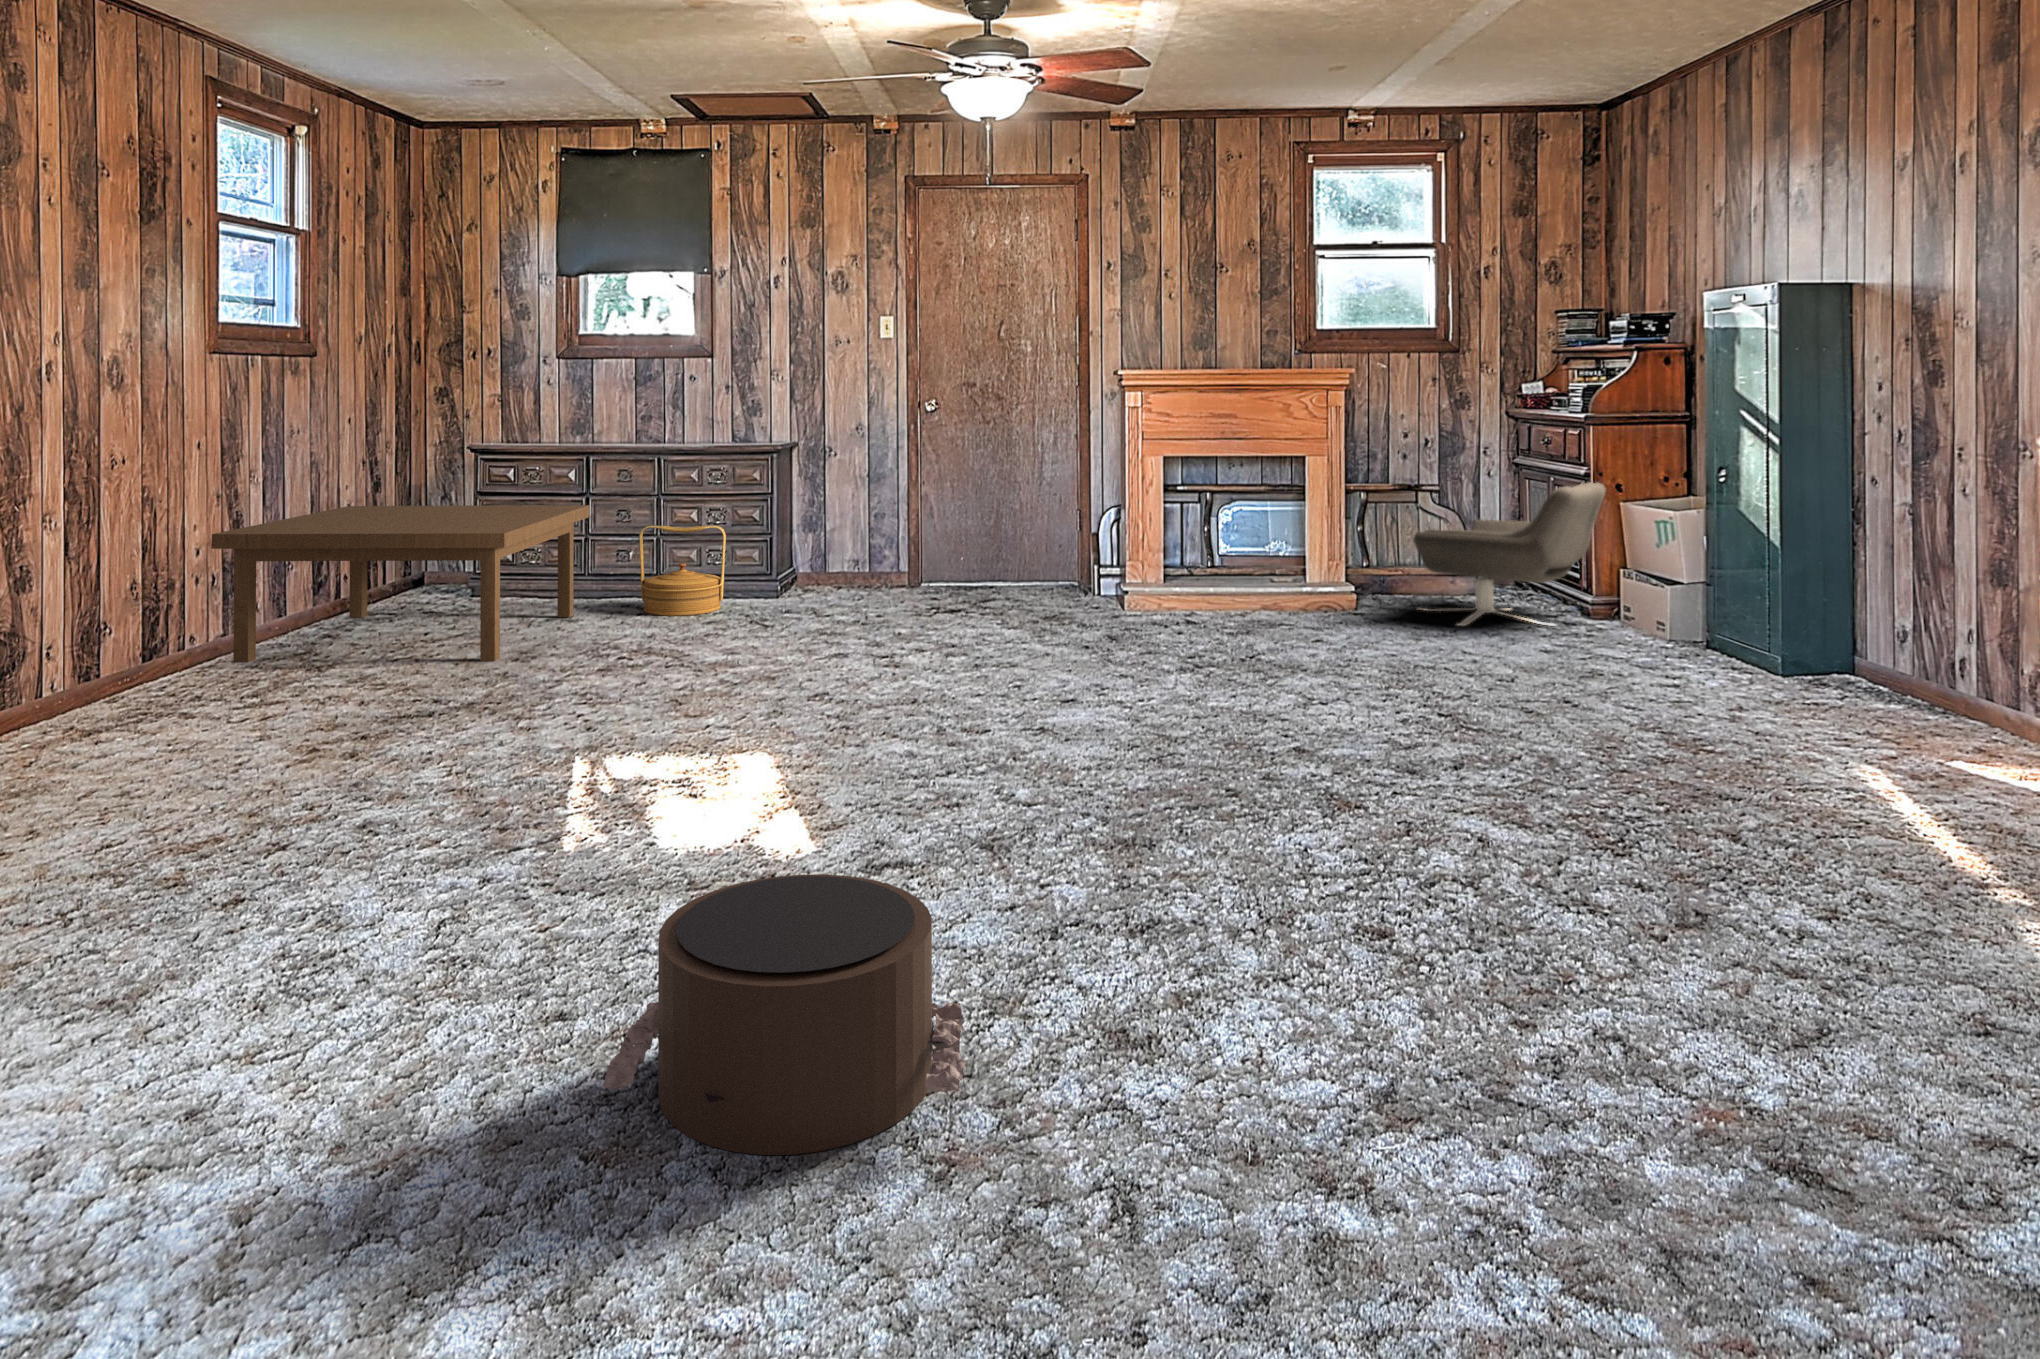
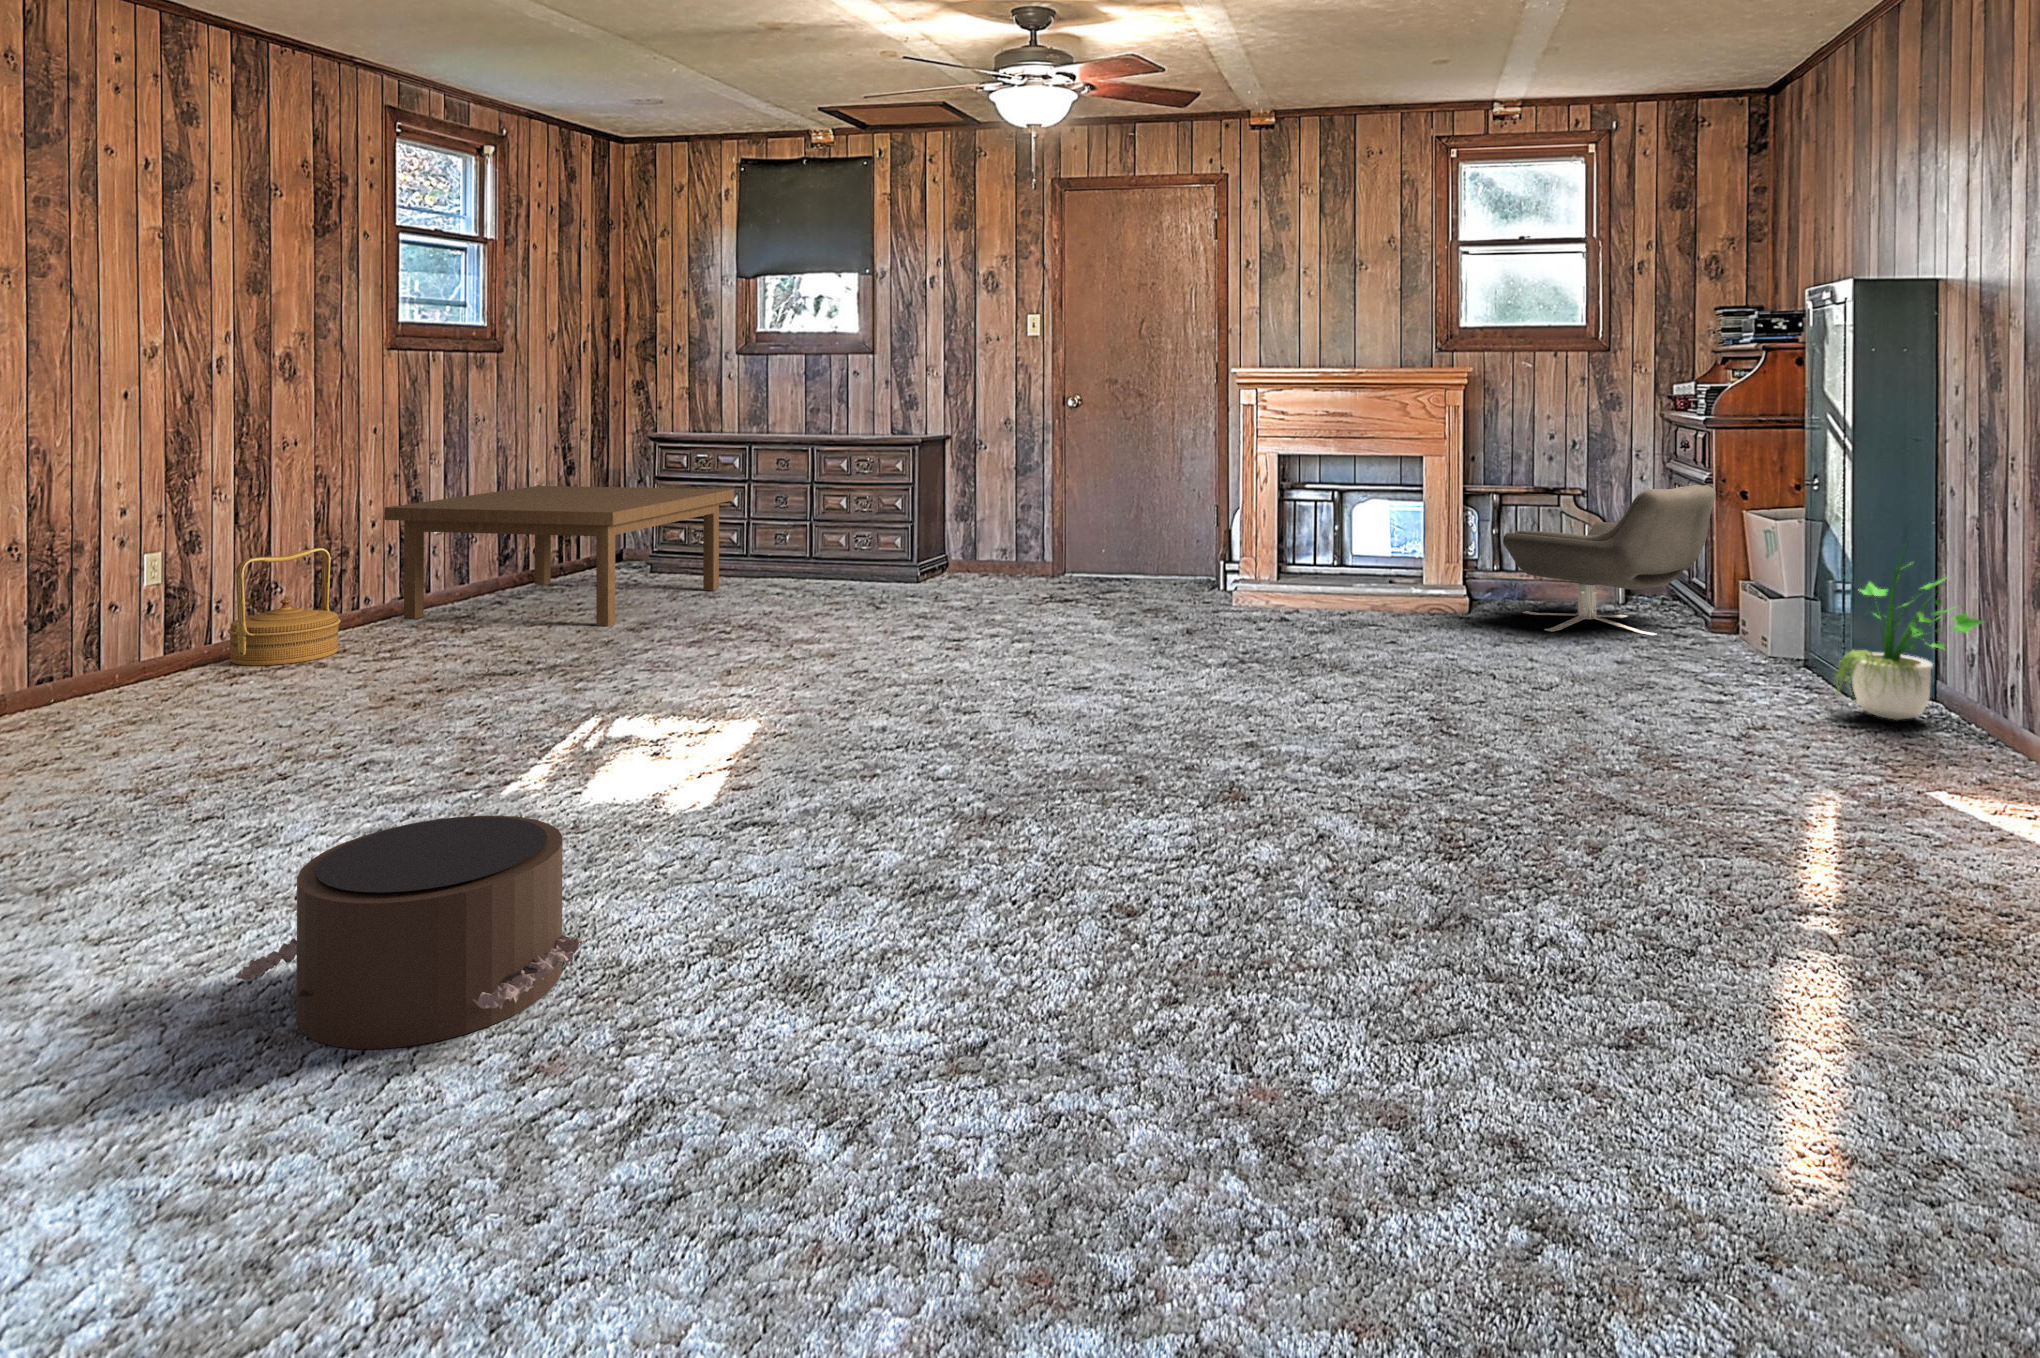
potted plant: none [1789,515,1940,694] -> present [1835,556,1983,720]
woven basket: present [639,525,726,616] -> present [228,548,341,666]

